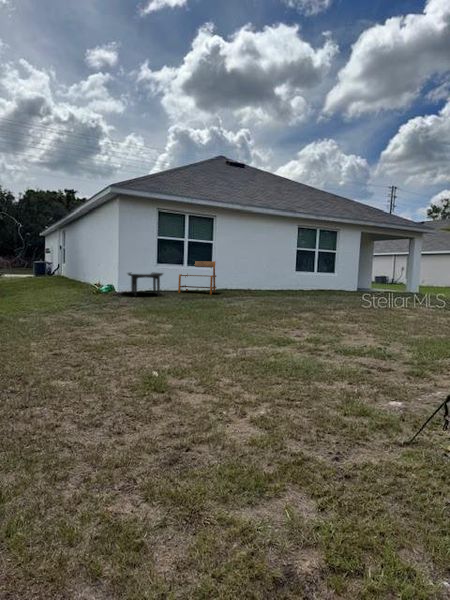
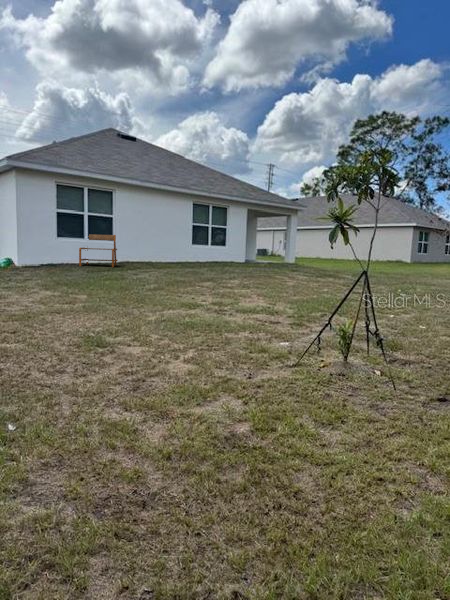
round table: present [128,272,163,296] -> none [24,246,65,270]

